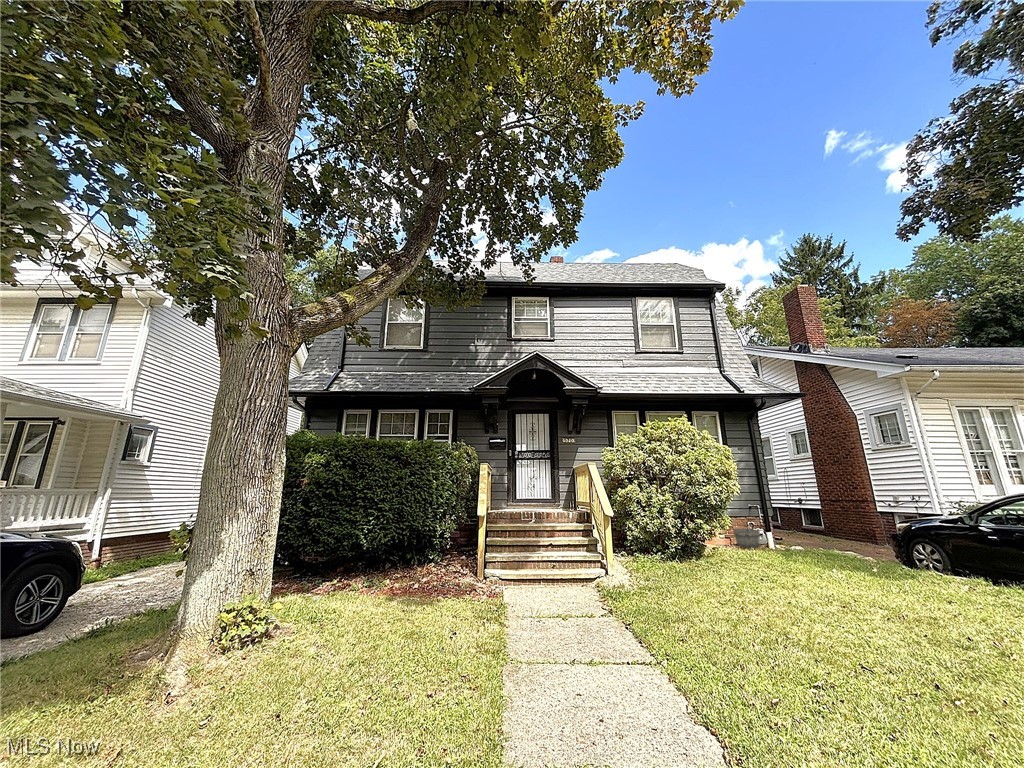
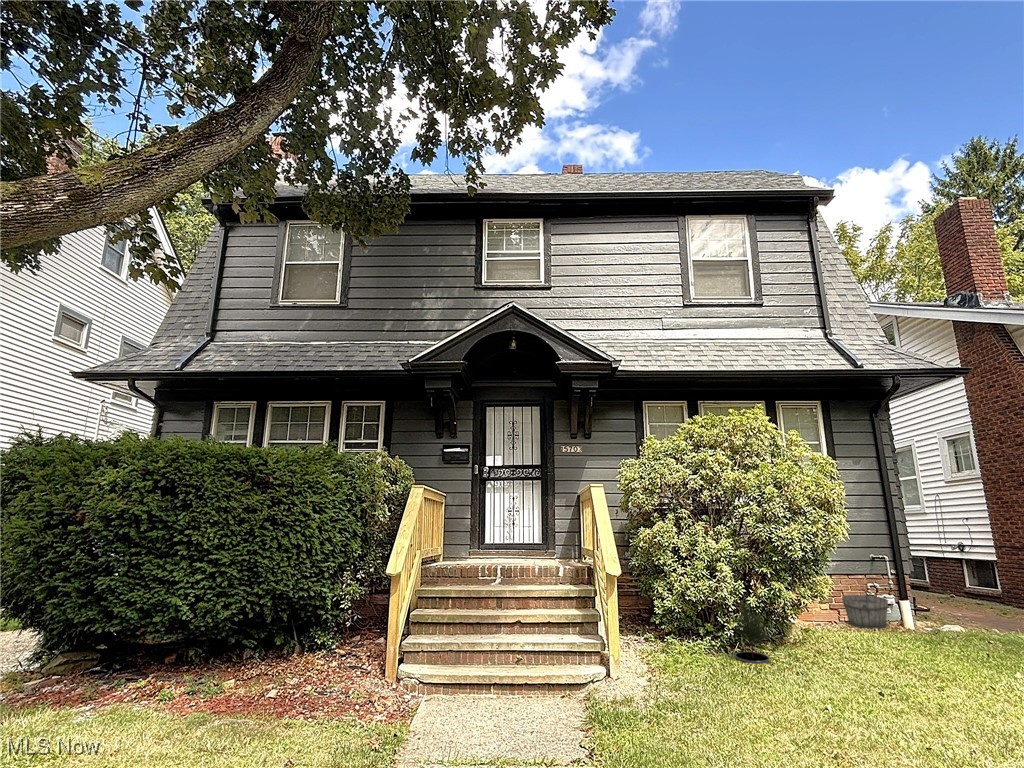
potted tree: none [673,529,697,566] -> present [732,601,770,663]

